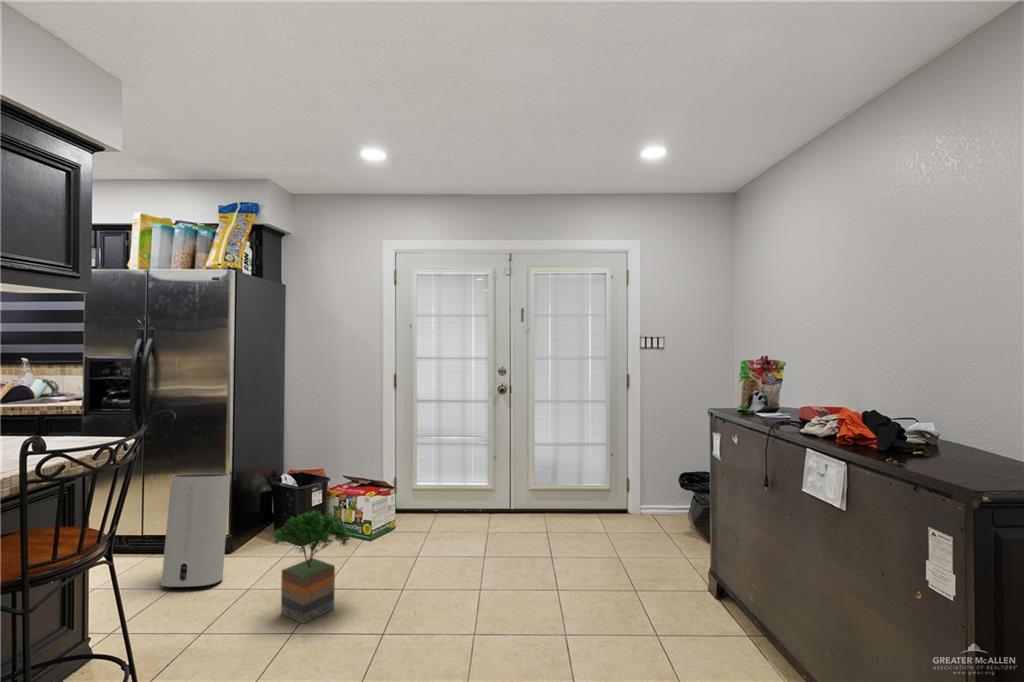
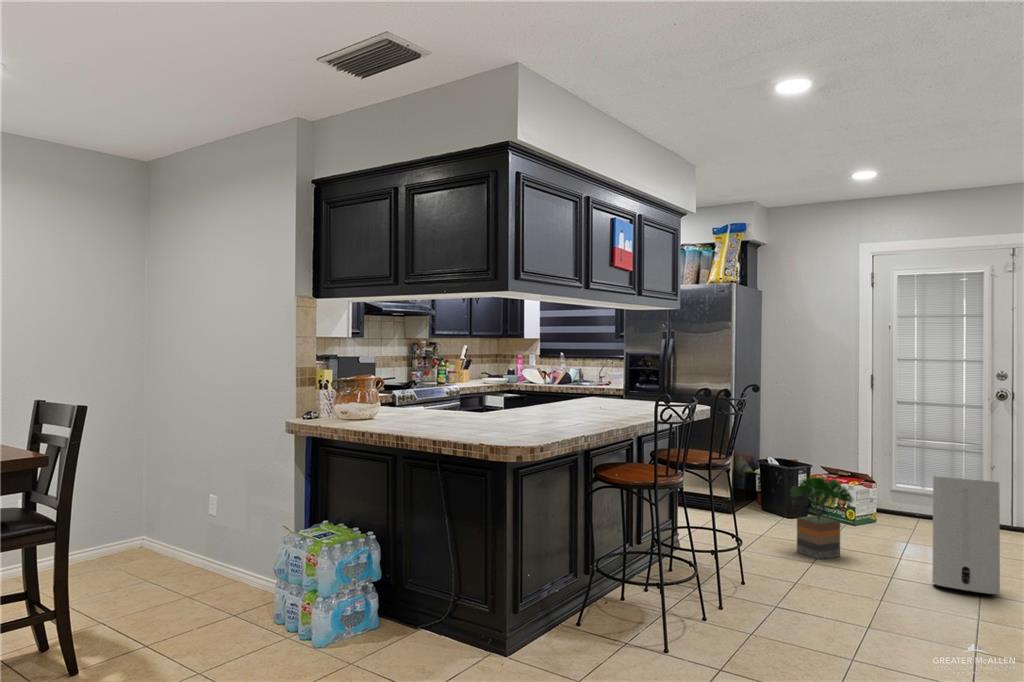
air purifier: present [161,474,230,587] -> present [932,476,1000,594]

